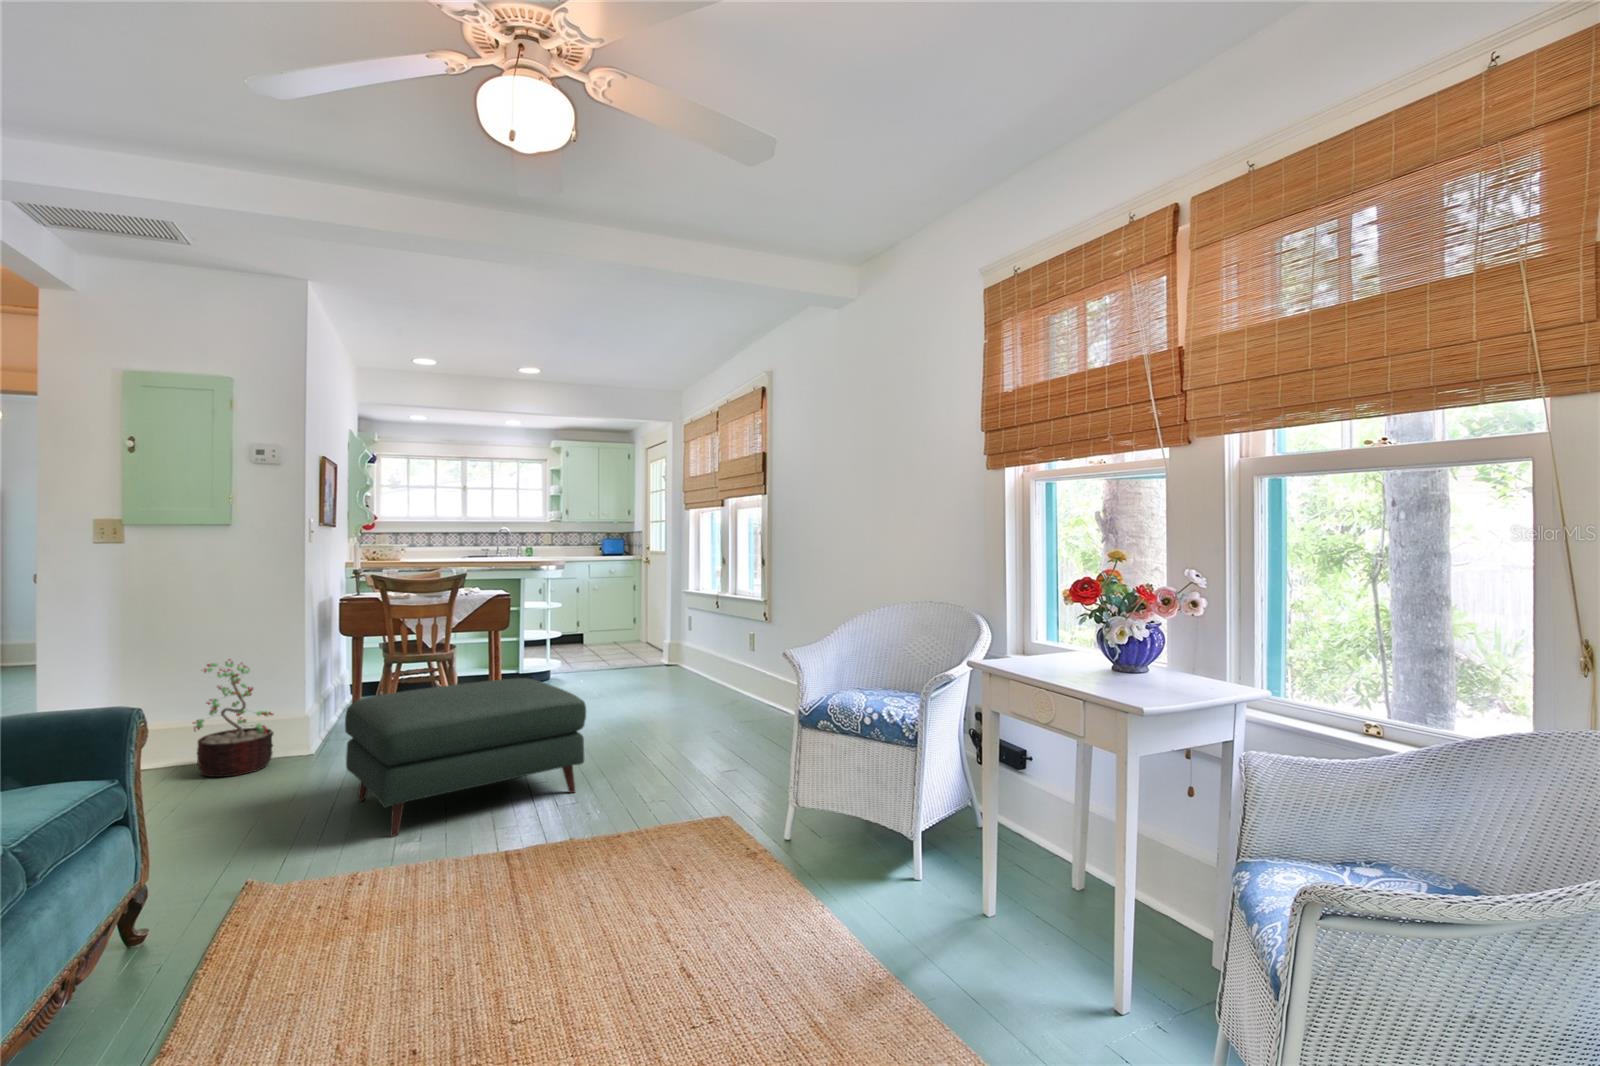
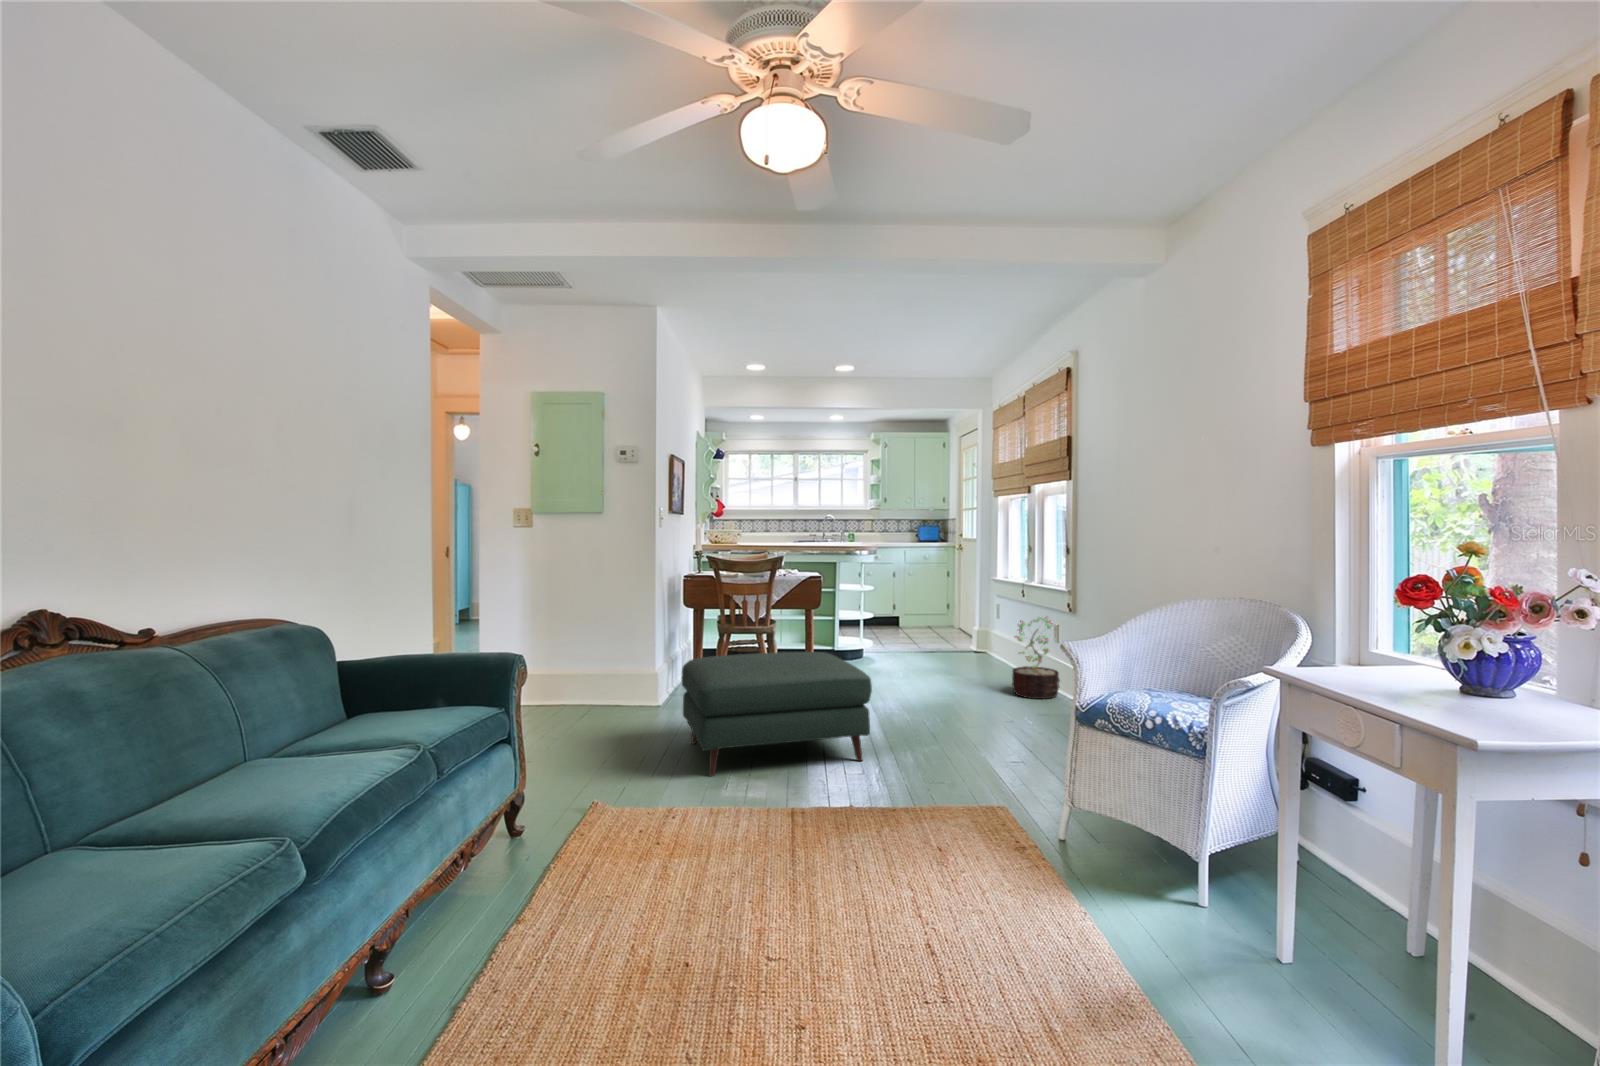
decorative plant: present [193,659,274,777] -> present [1012,617,1060,699]

